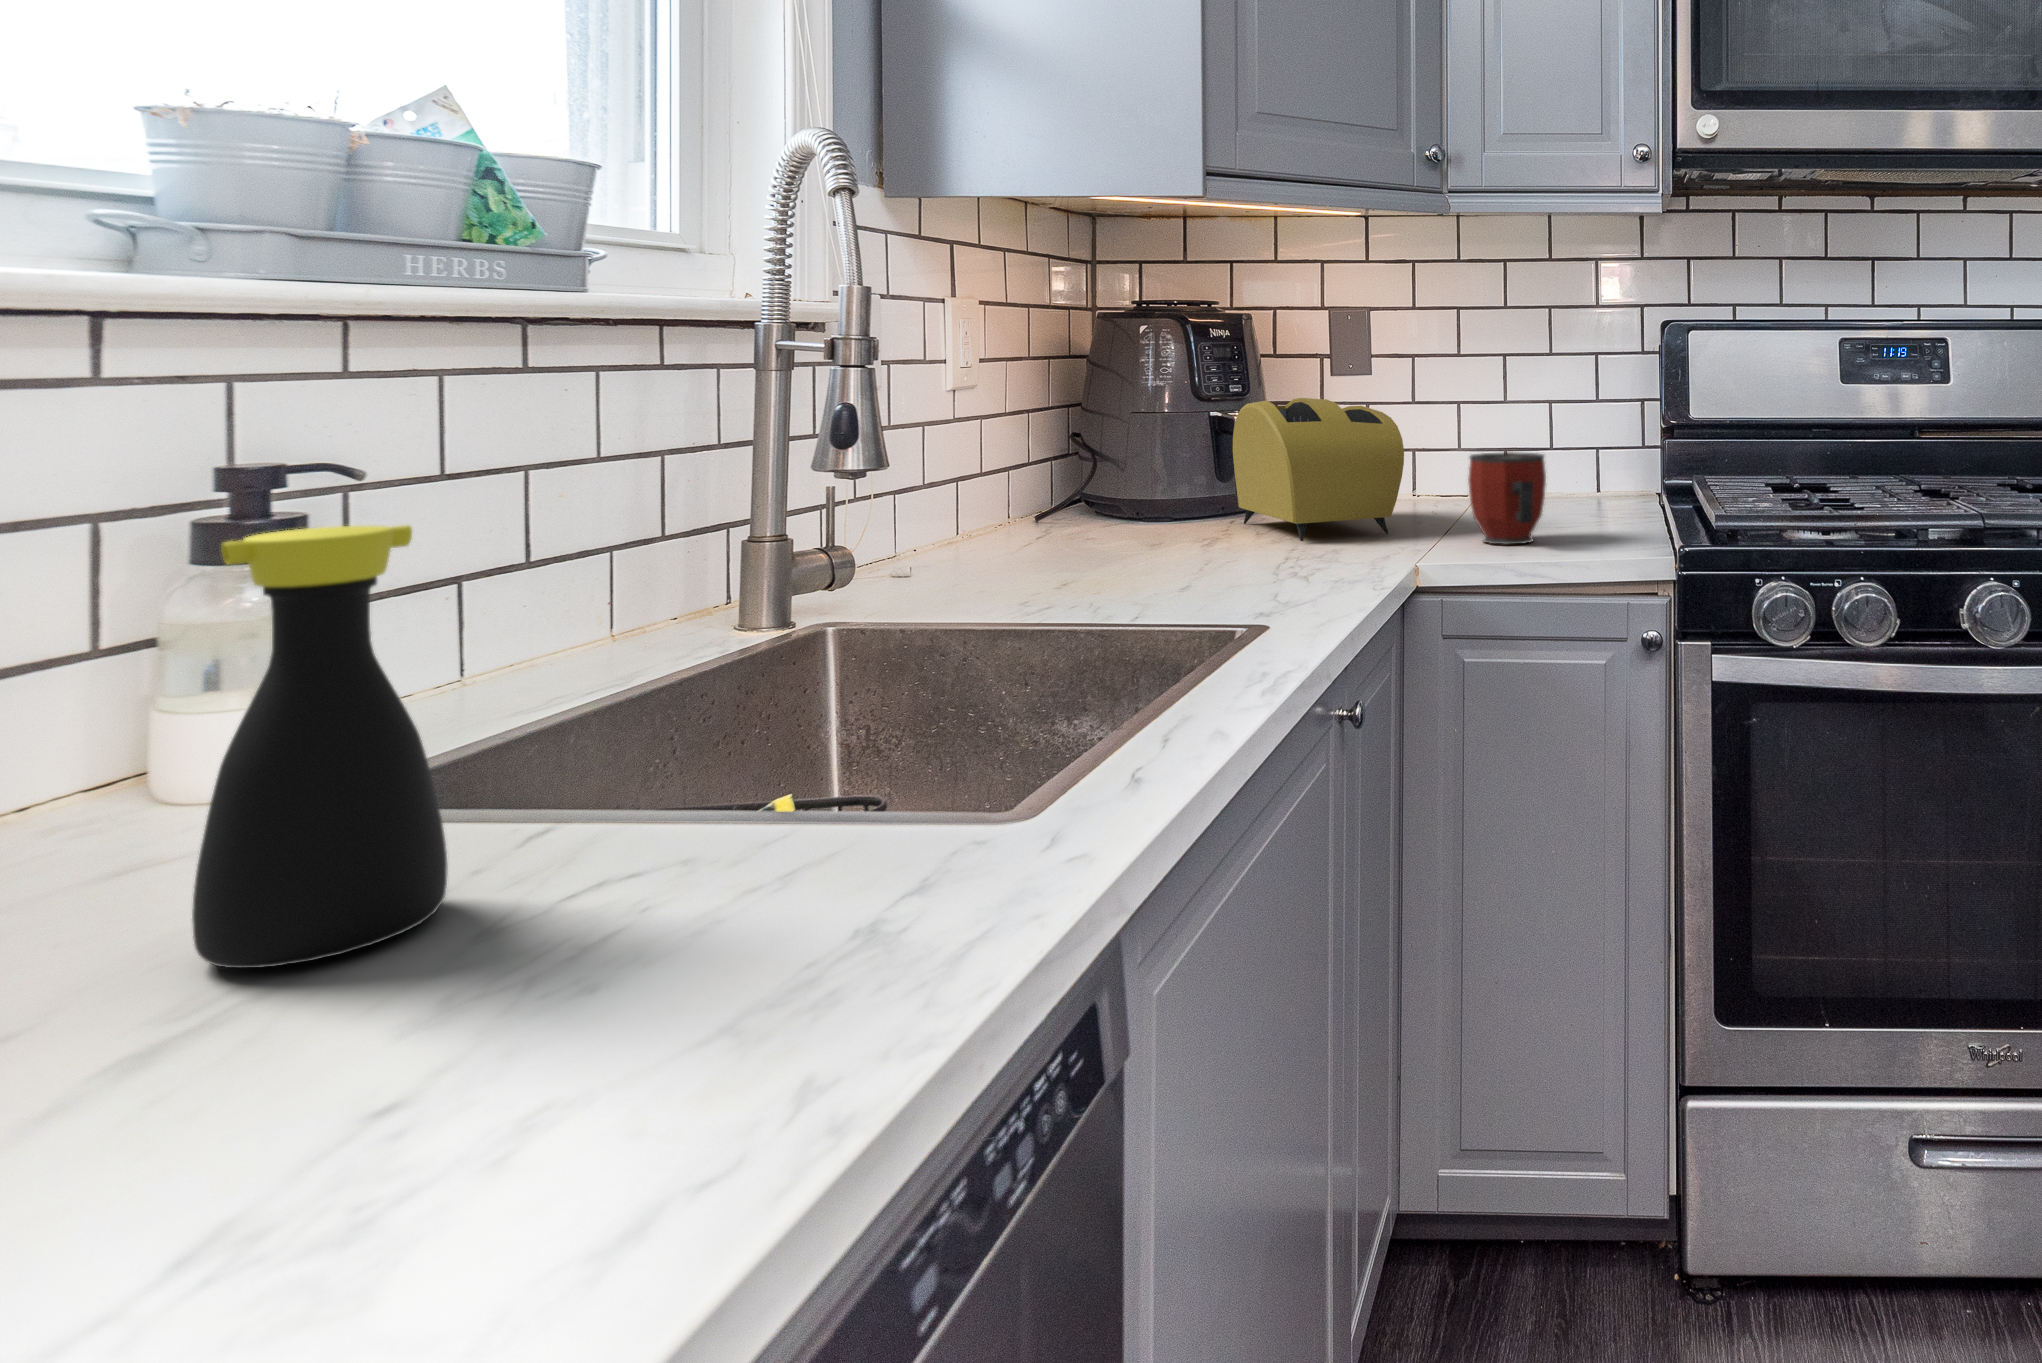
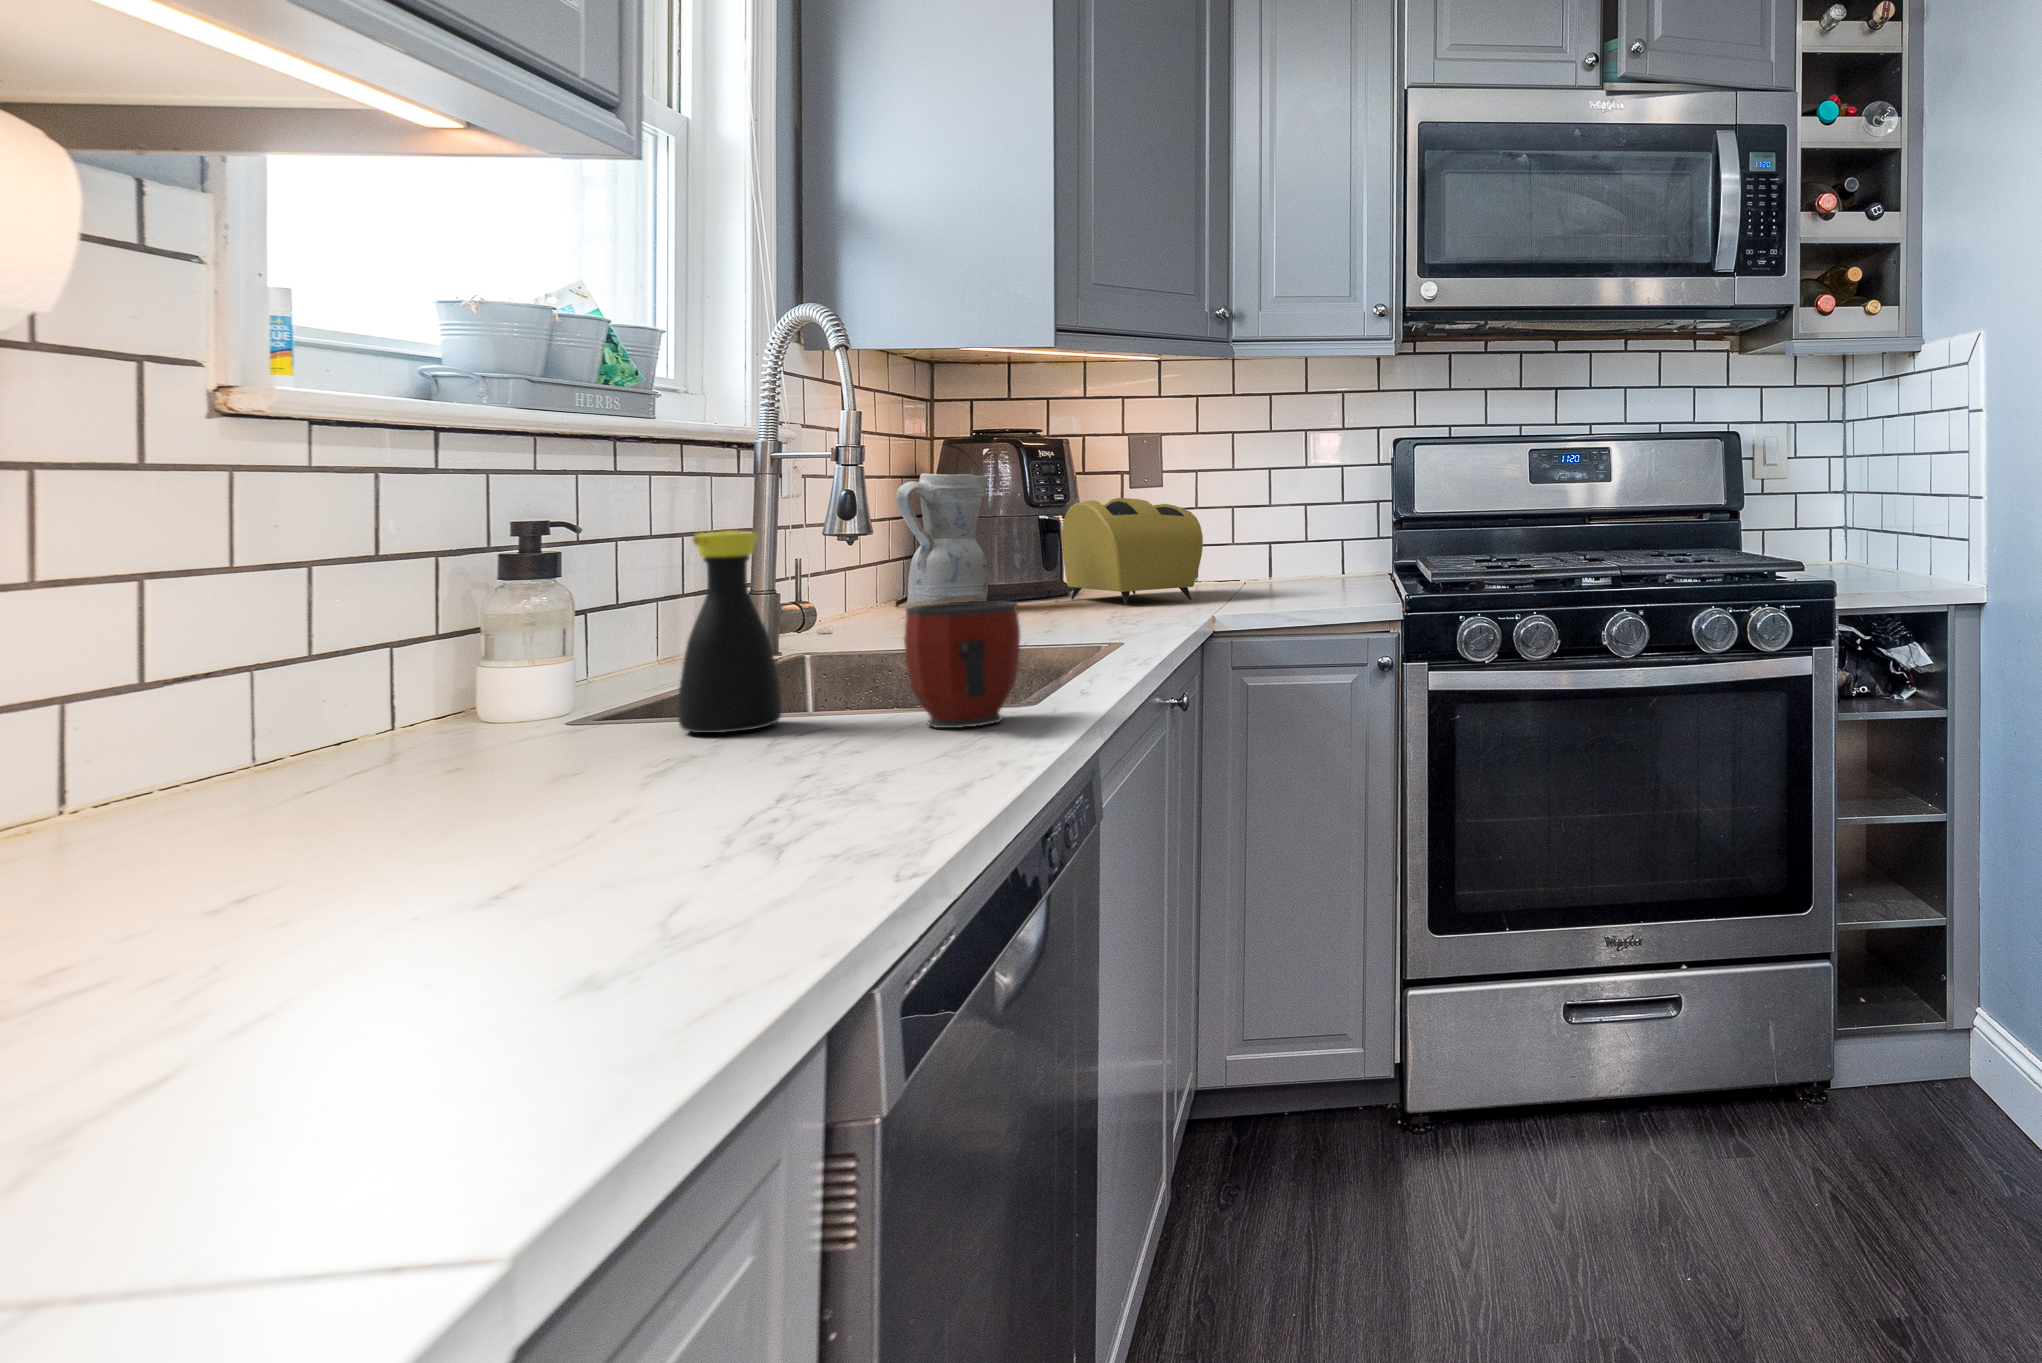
ceramic pitcher: none [1012,365,1133,546] -> present [896,473,988,607]
mug: present [1468,452,1546,544] -> present [904,601,1020,728]

